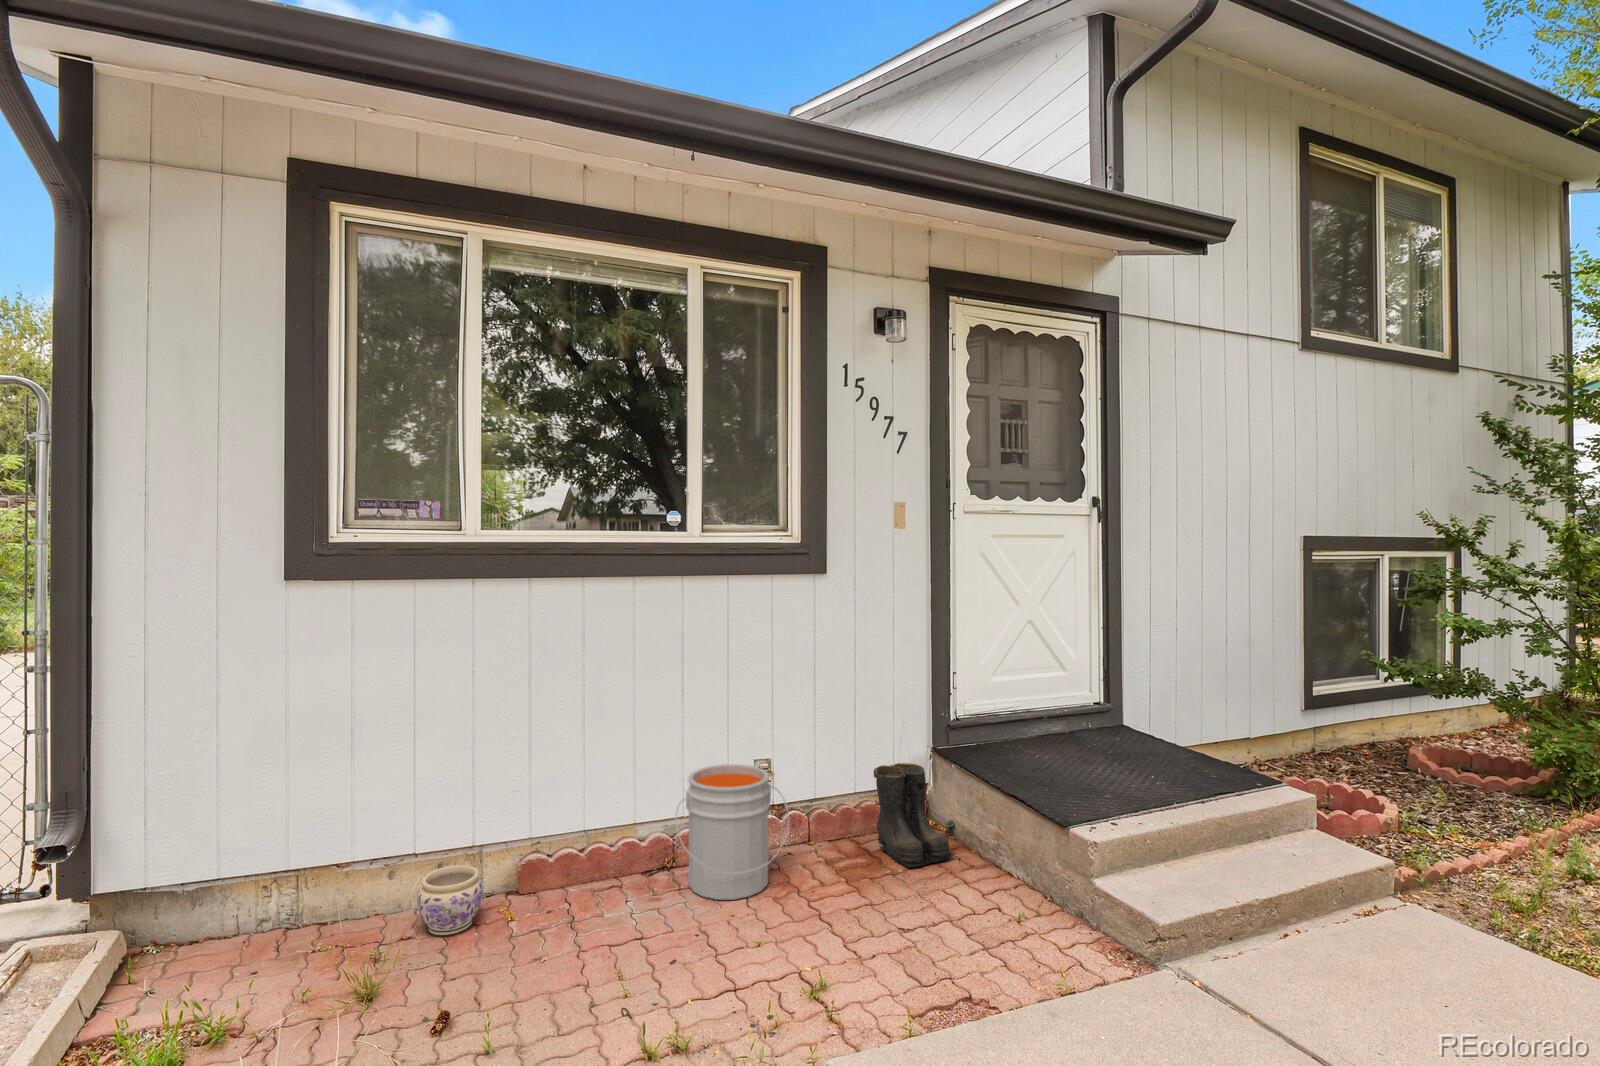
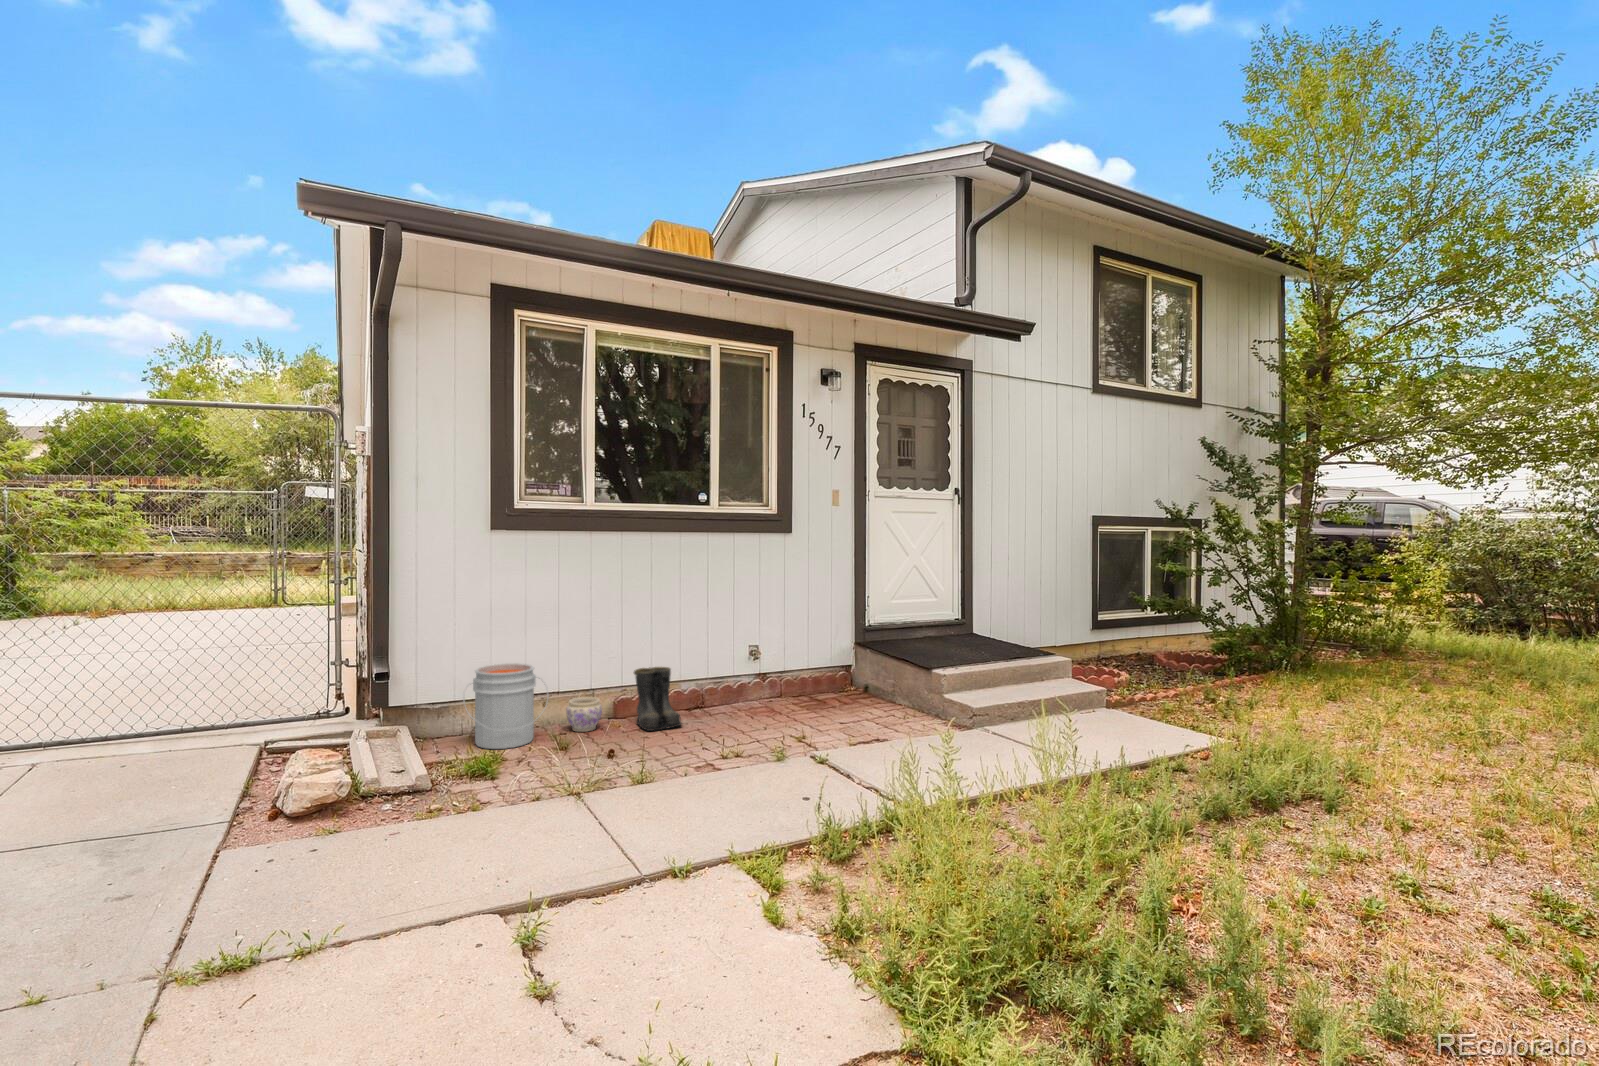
boots: present [874,763,955,867] -> present [634,667,682,731]
bucket: present [675,764,790,900] -> present [469,663,547,749]

